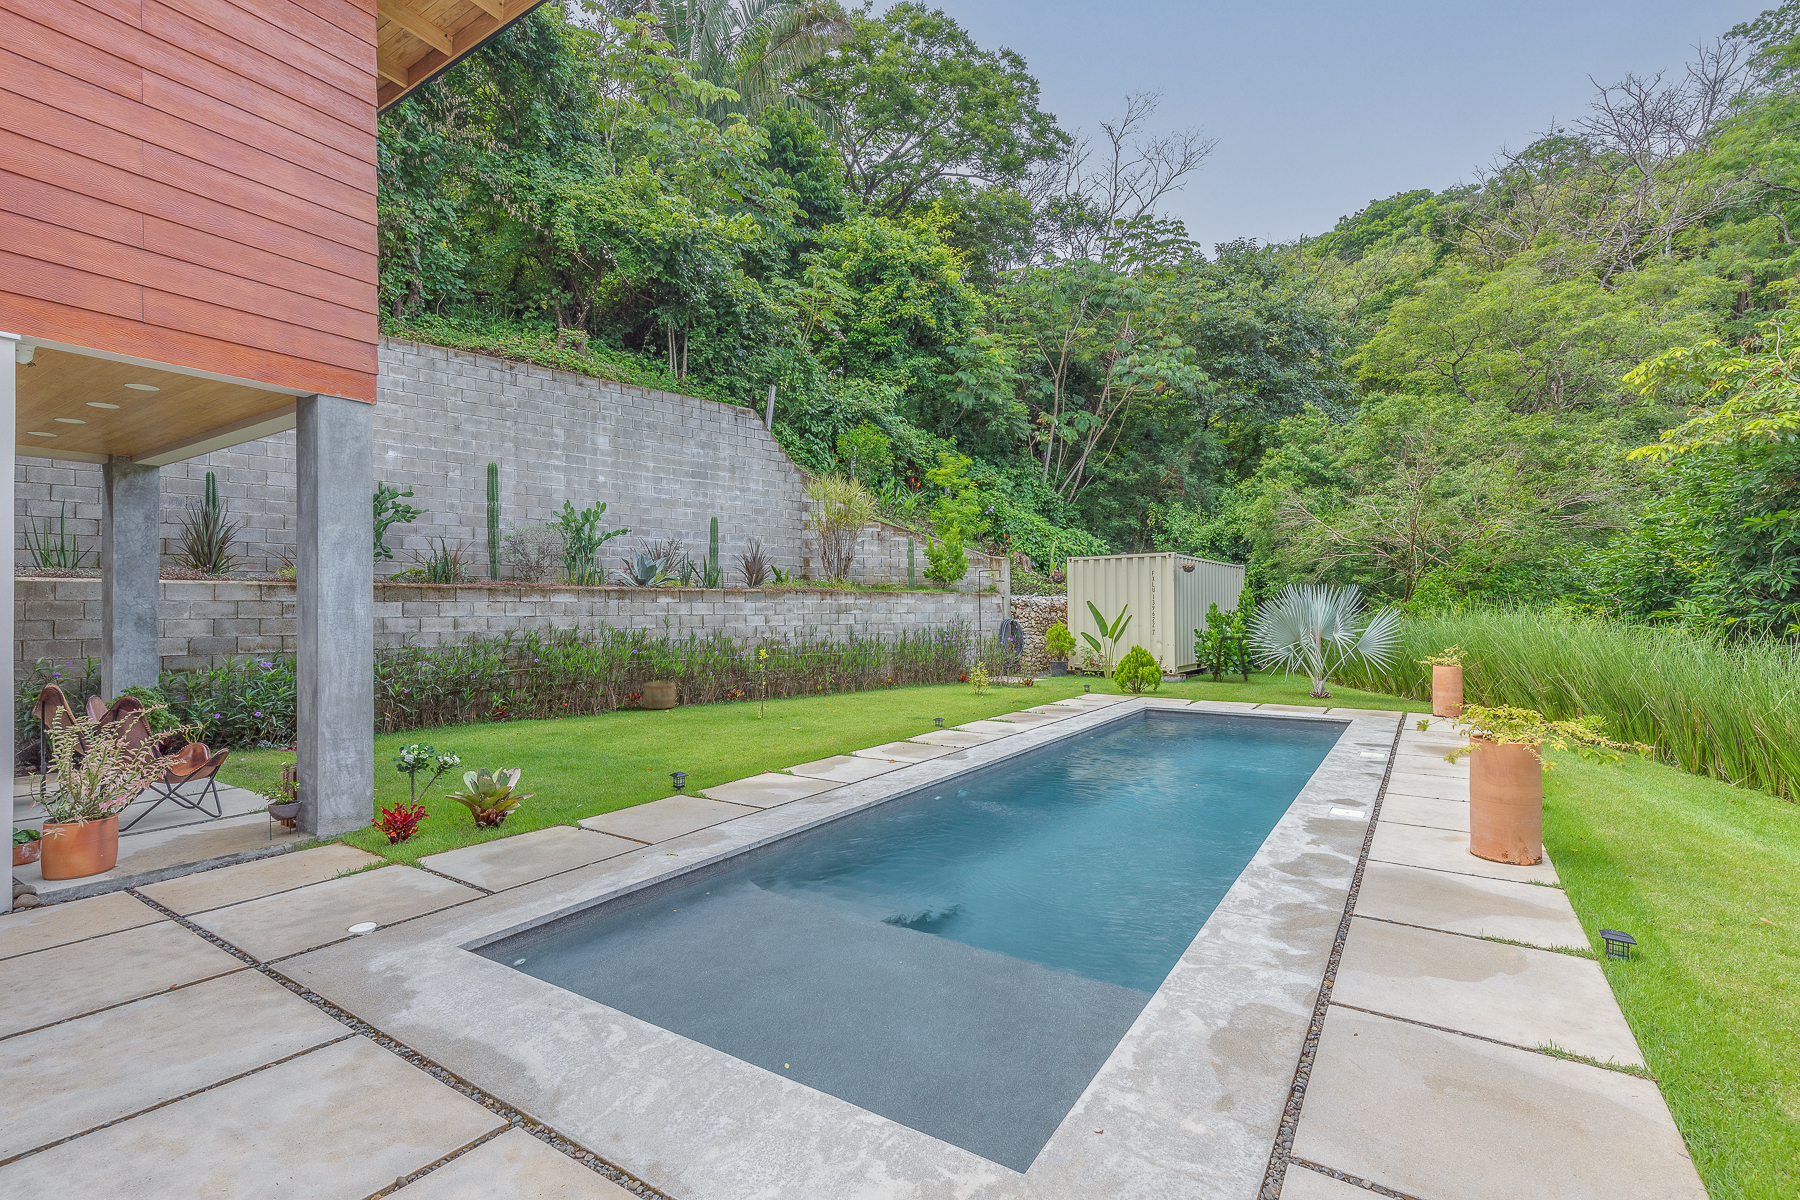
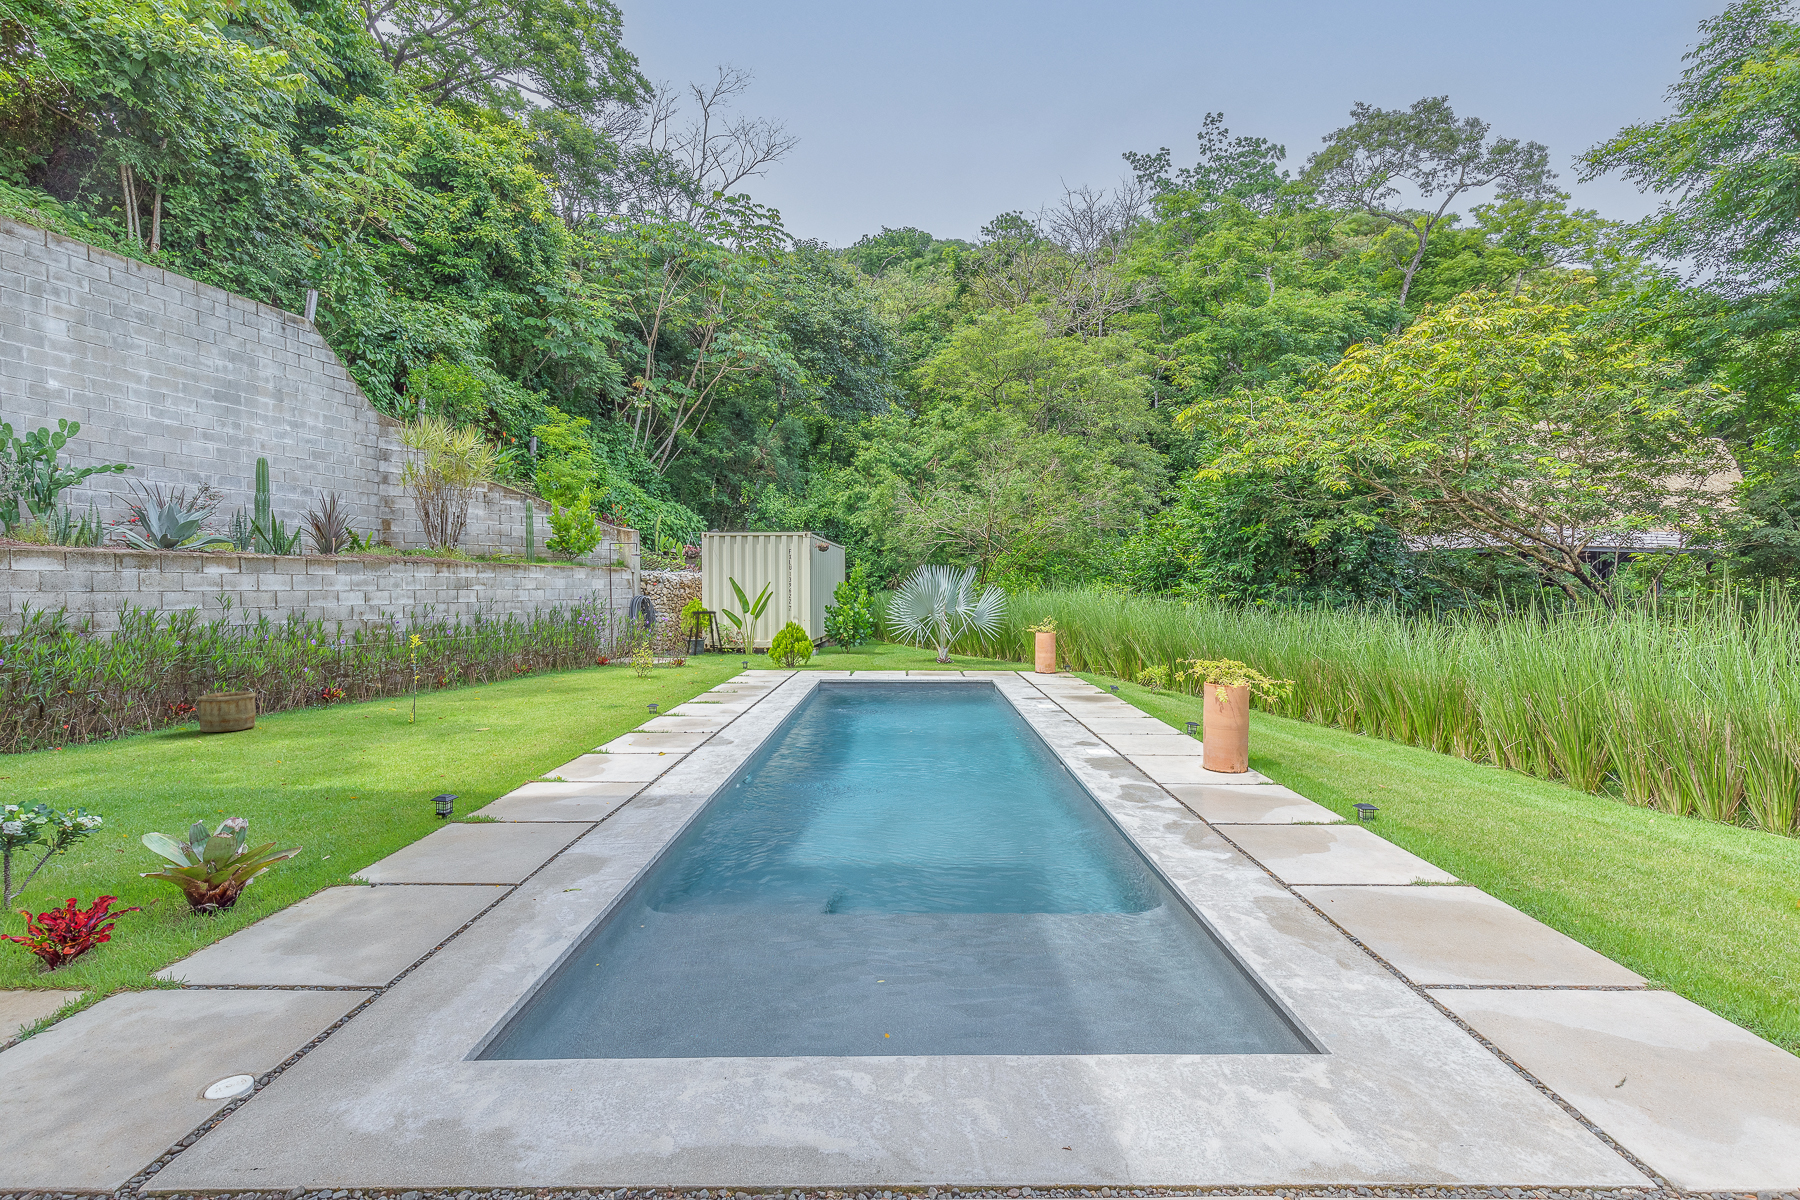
stool: present [1214,636,1248,682] -> present [686,611,723,655]

